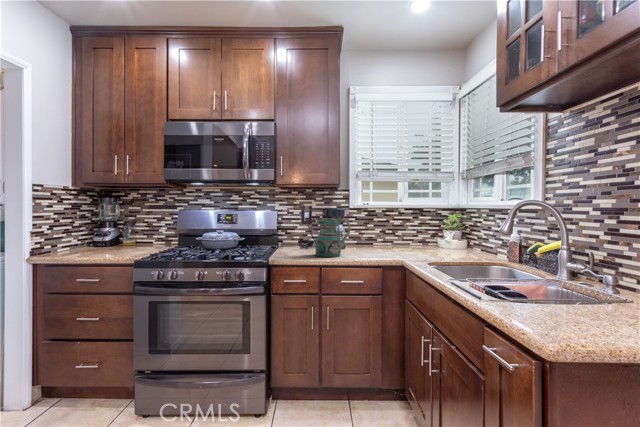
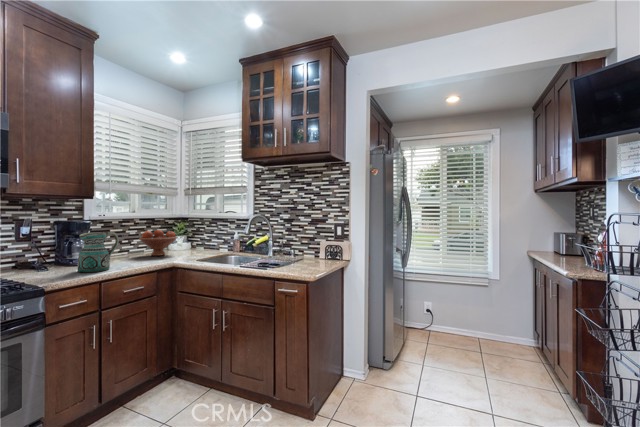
fruit bowl: none [392,221,434,252] -> present [139,230,177,256]

